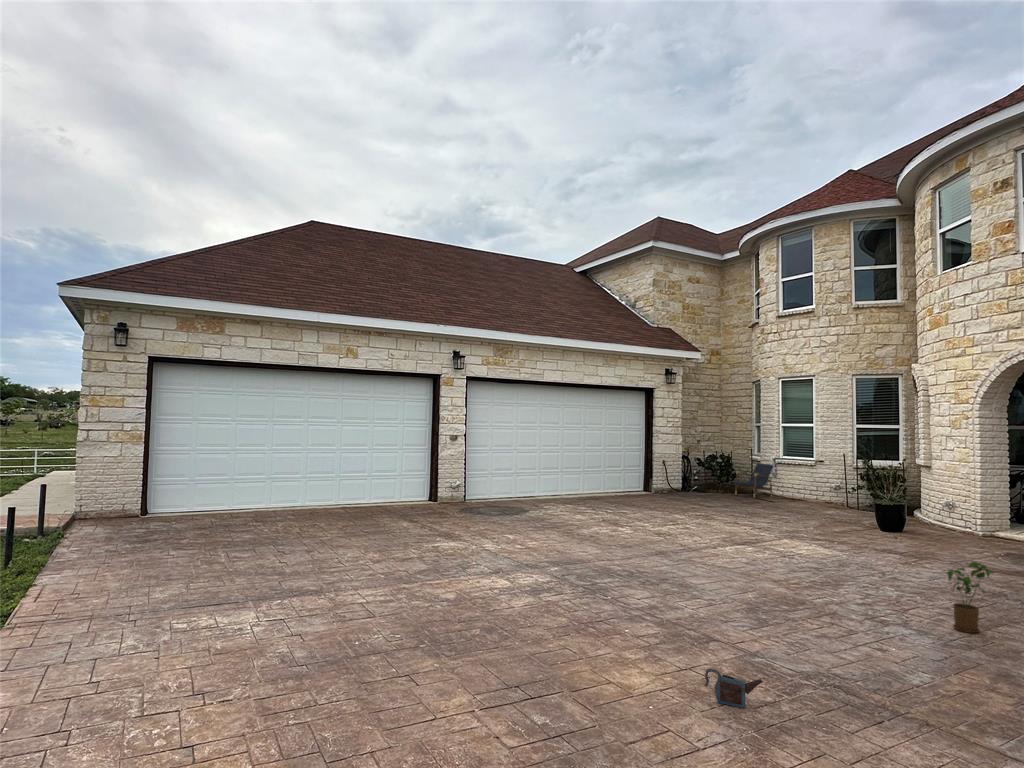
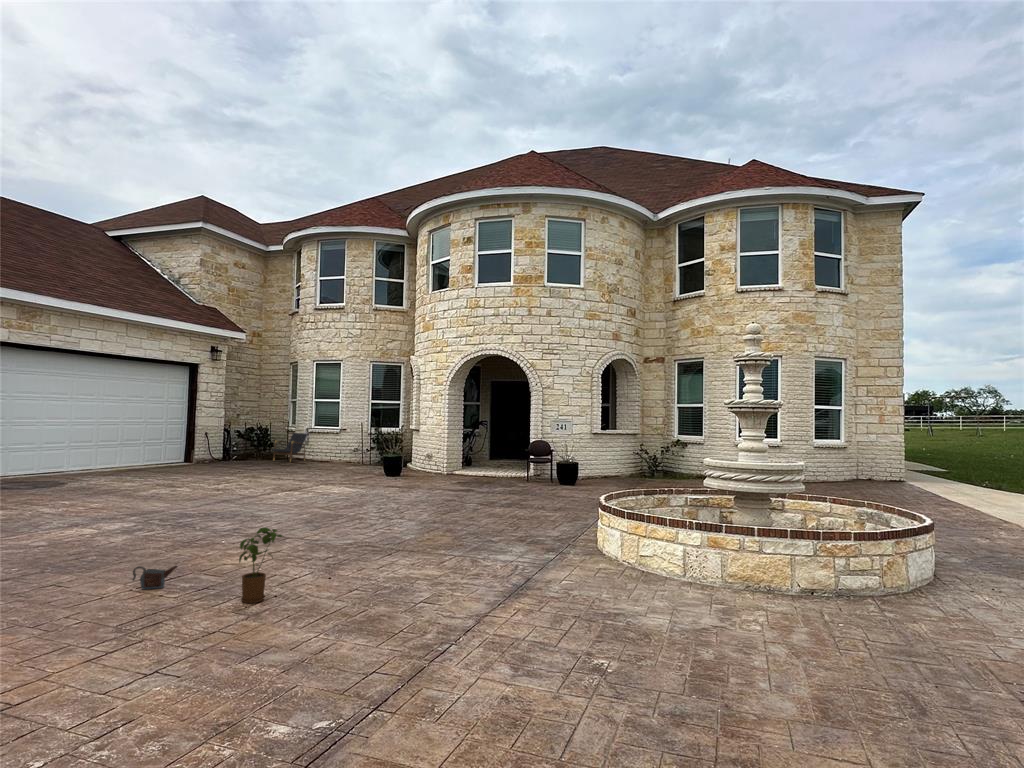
house plant: present [947,562,994,633] -> present [239,527,282,603]
watering can: present [704,668,763,708] -> present [132,566,178,589]

